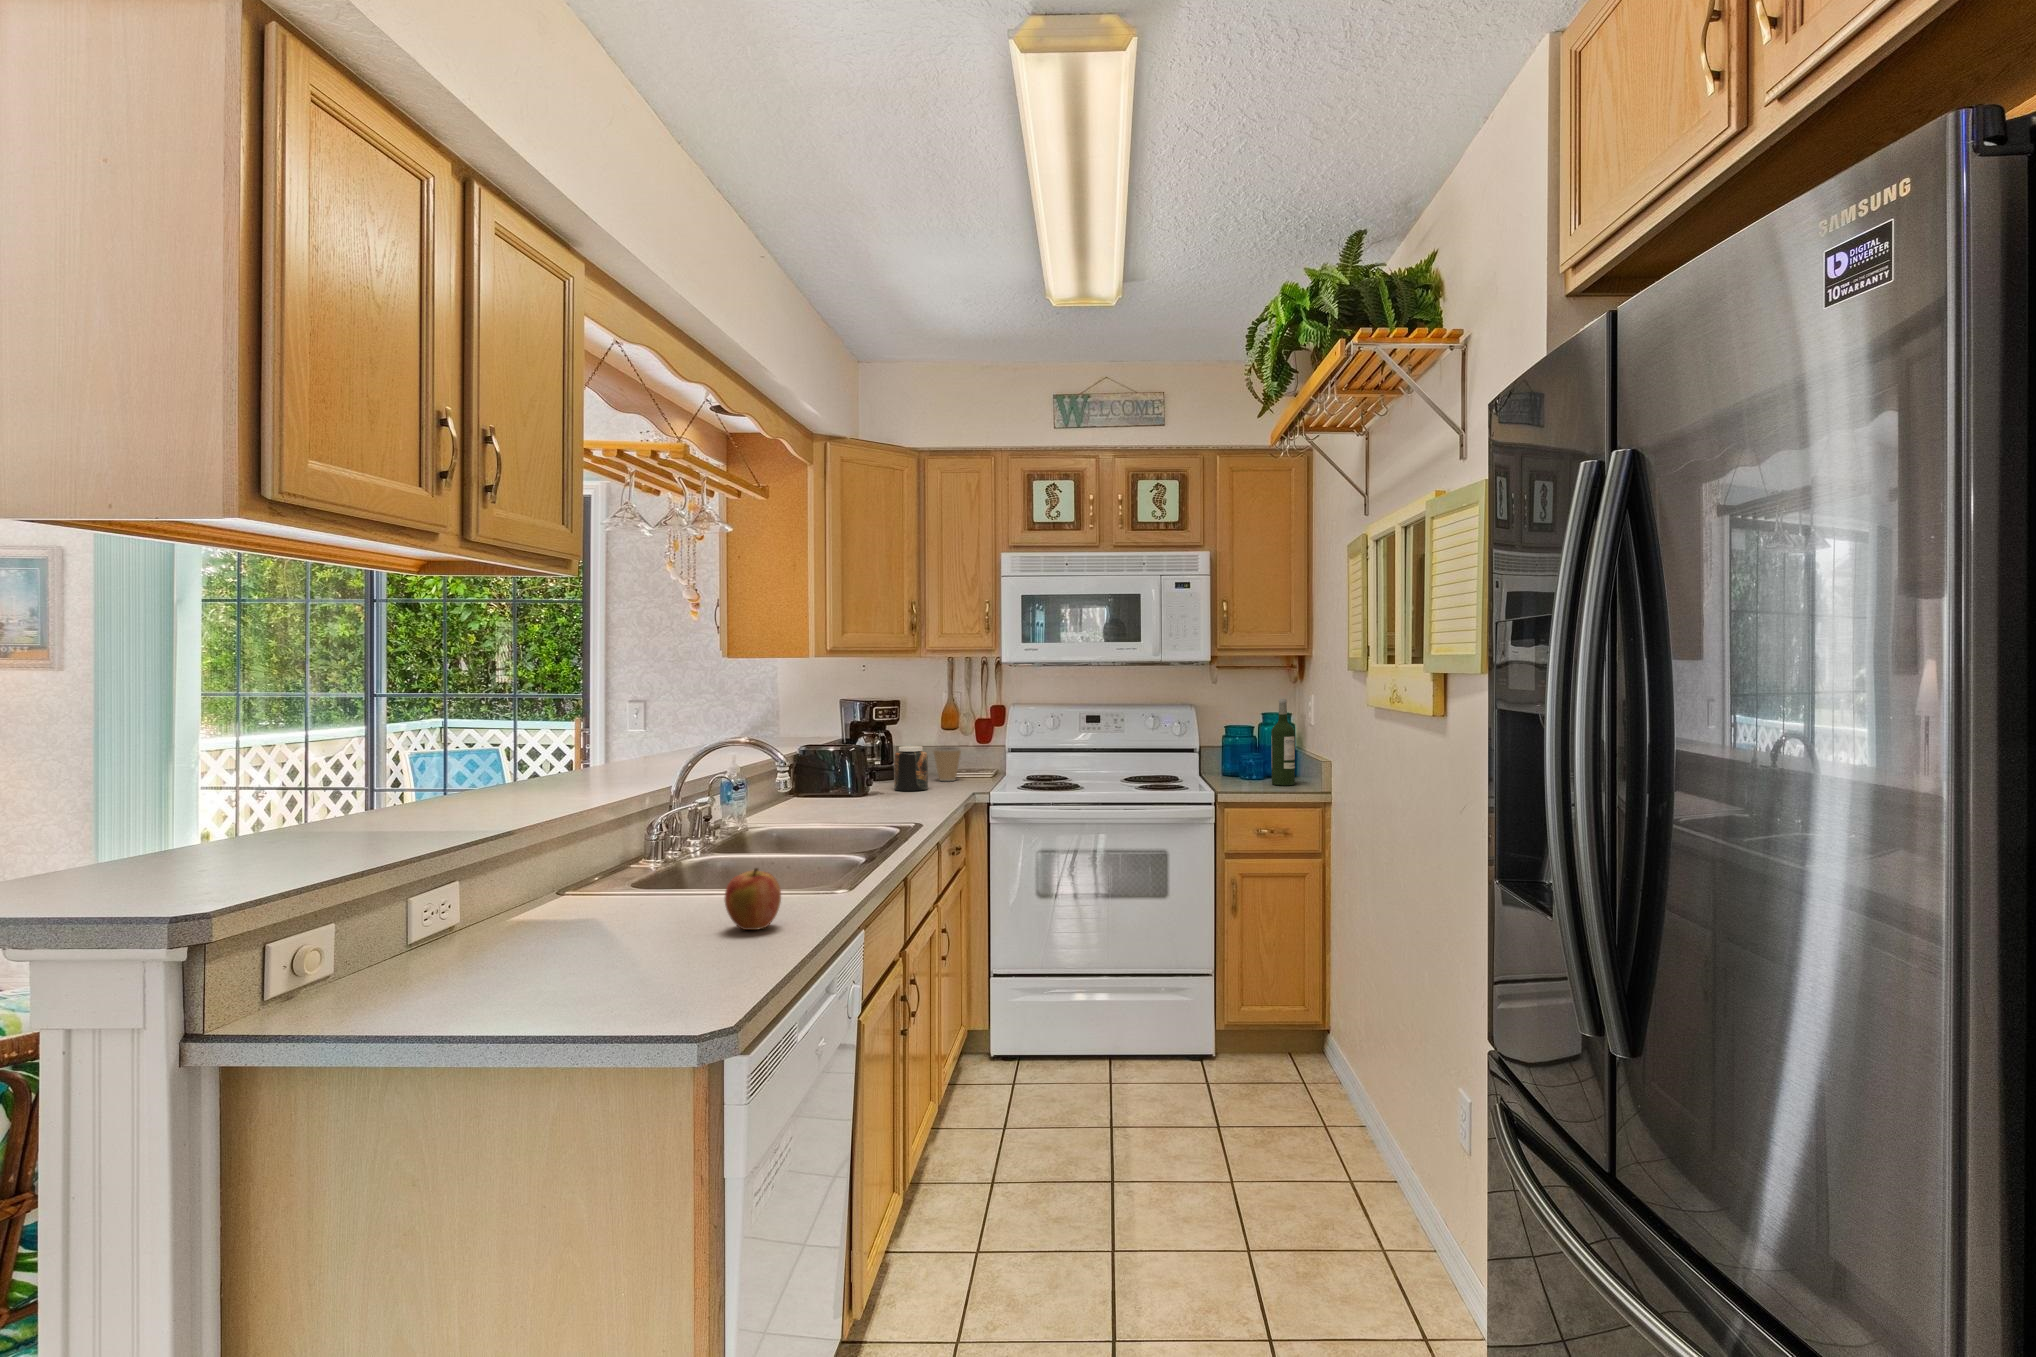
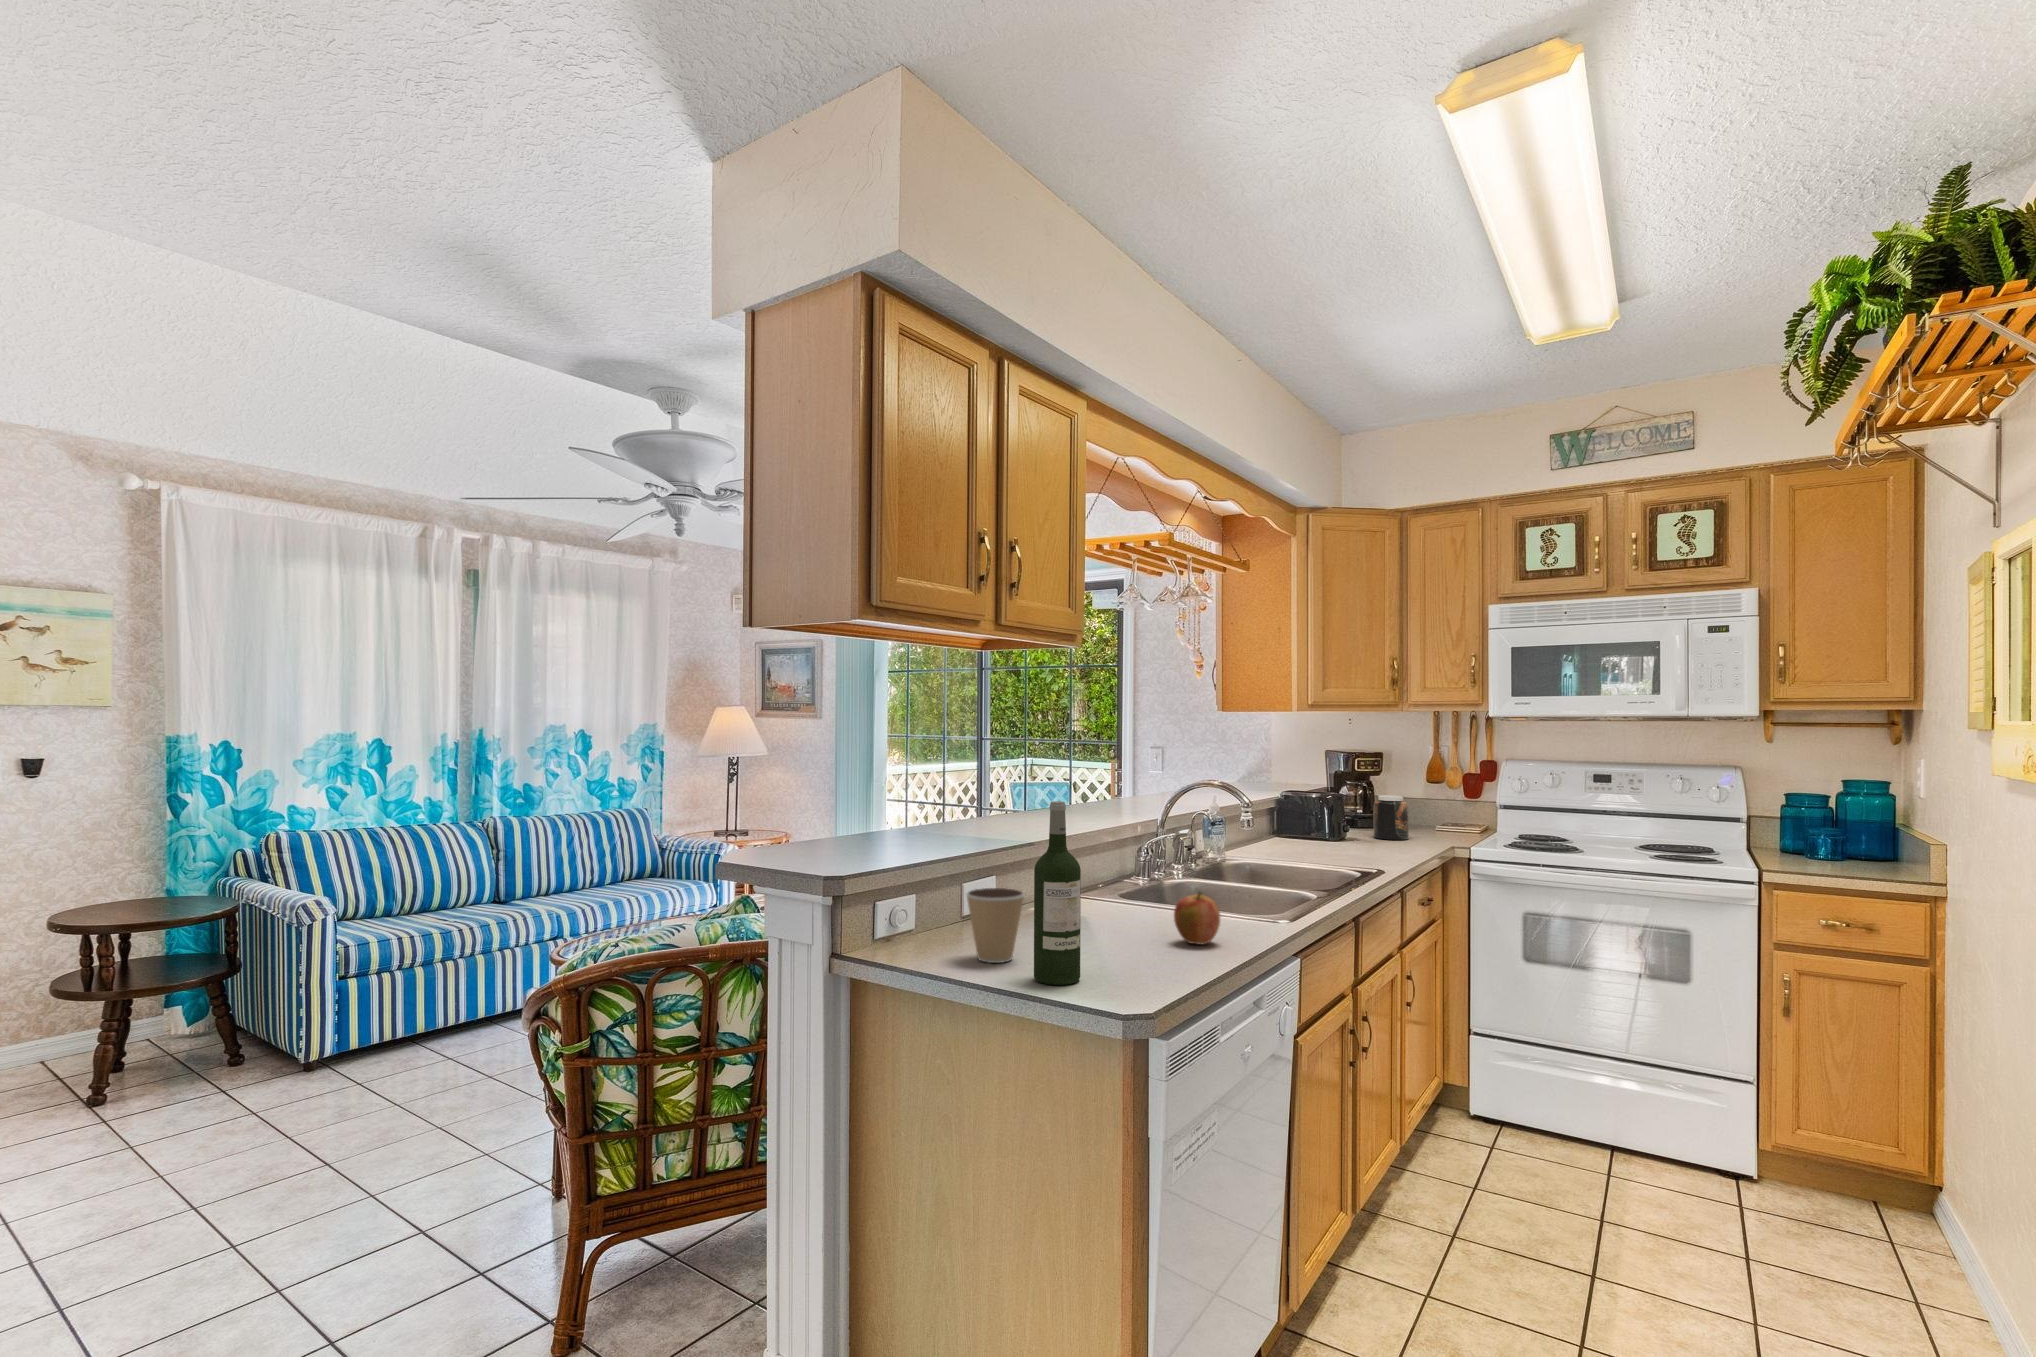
wine bottle: present [1271,699,1295,785] -> present [1034,801,1081,985]
coffee cup: present [933,747,961,781] -> present [967,888,1024,963]

